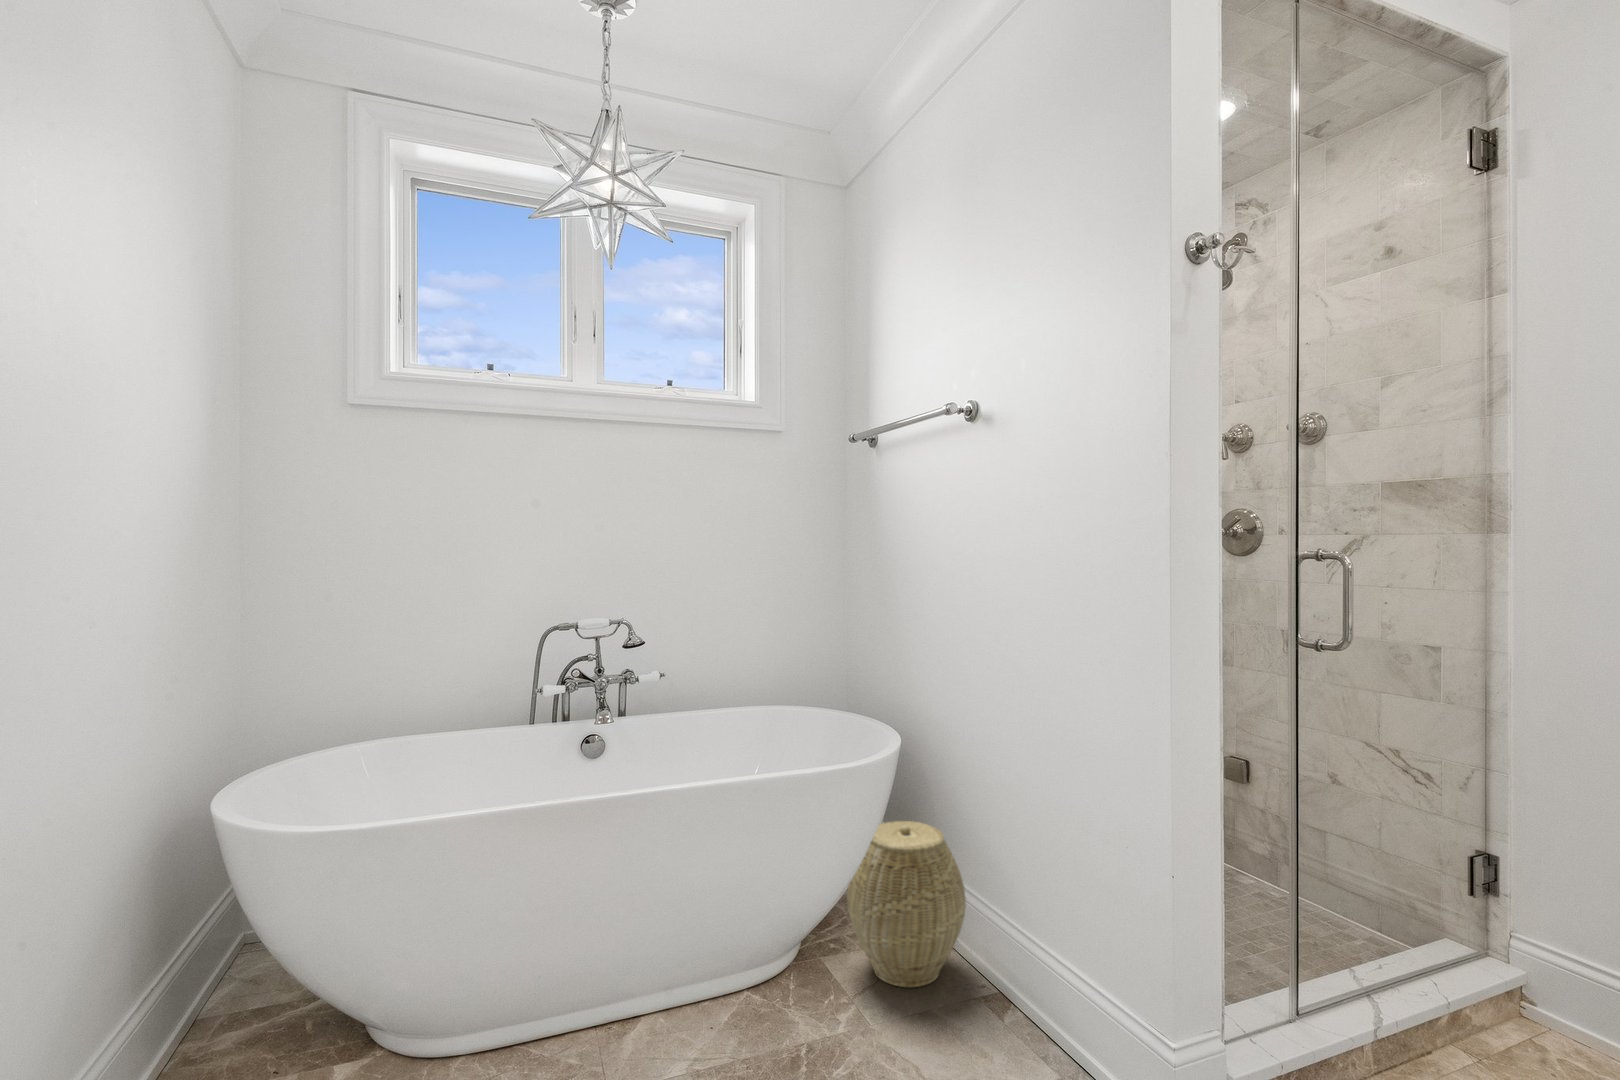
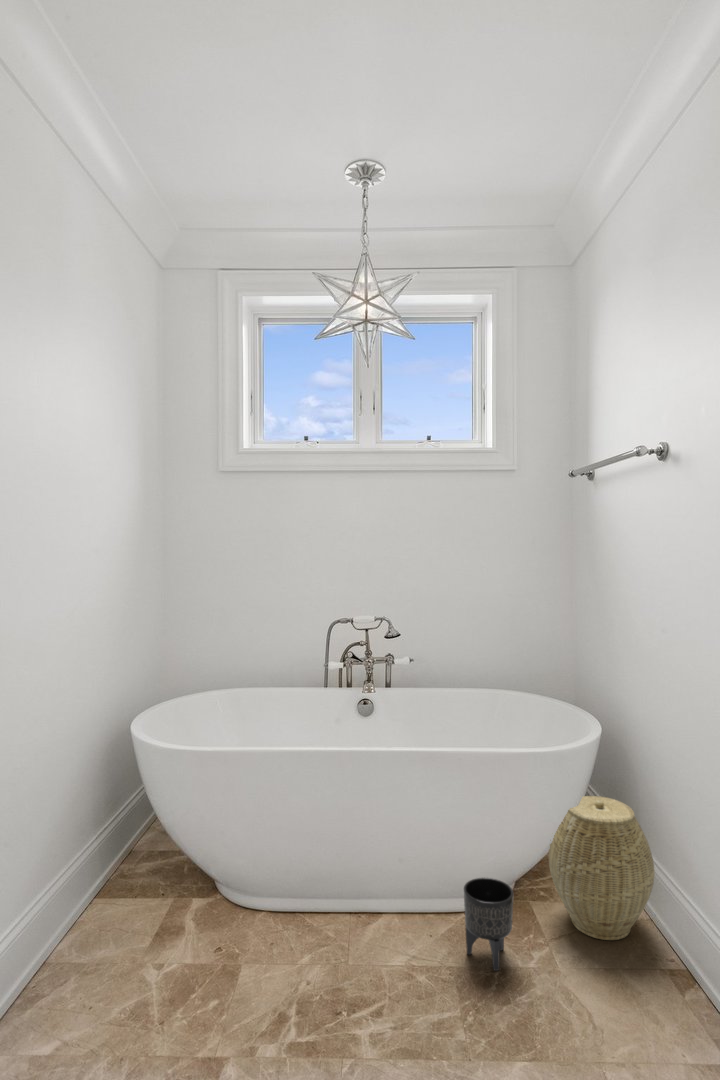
planter: none [756,937,817,1049] -> present [464,878,513,971]

